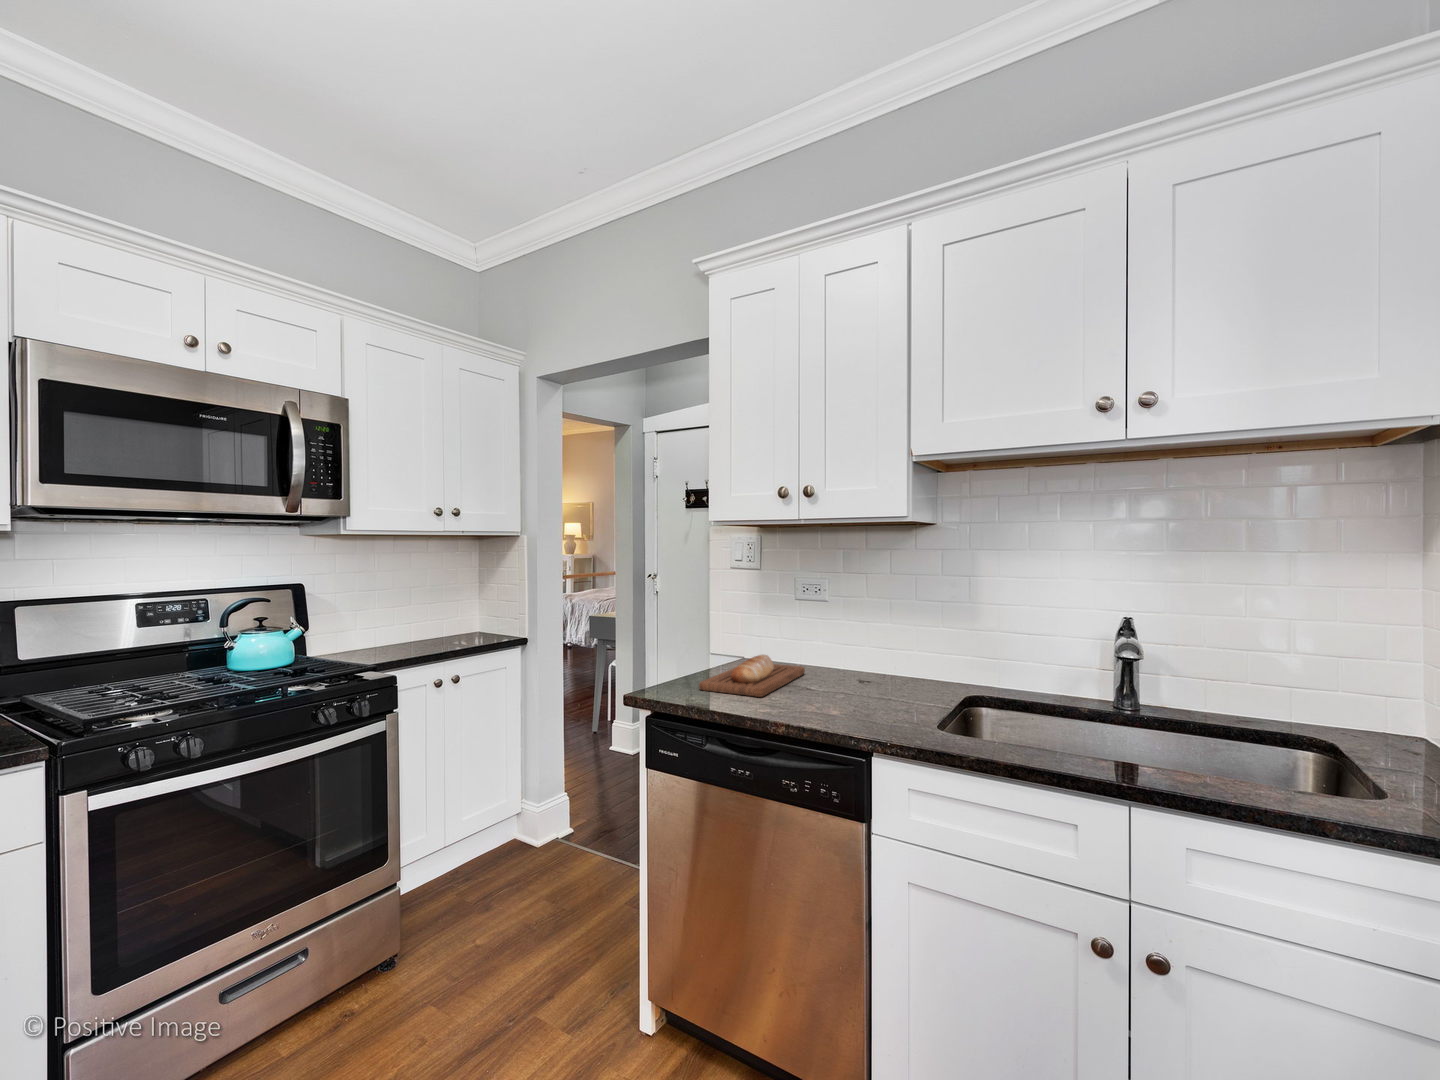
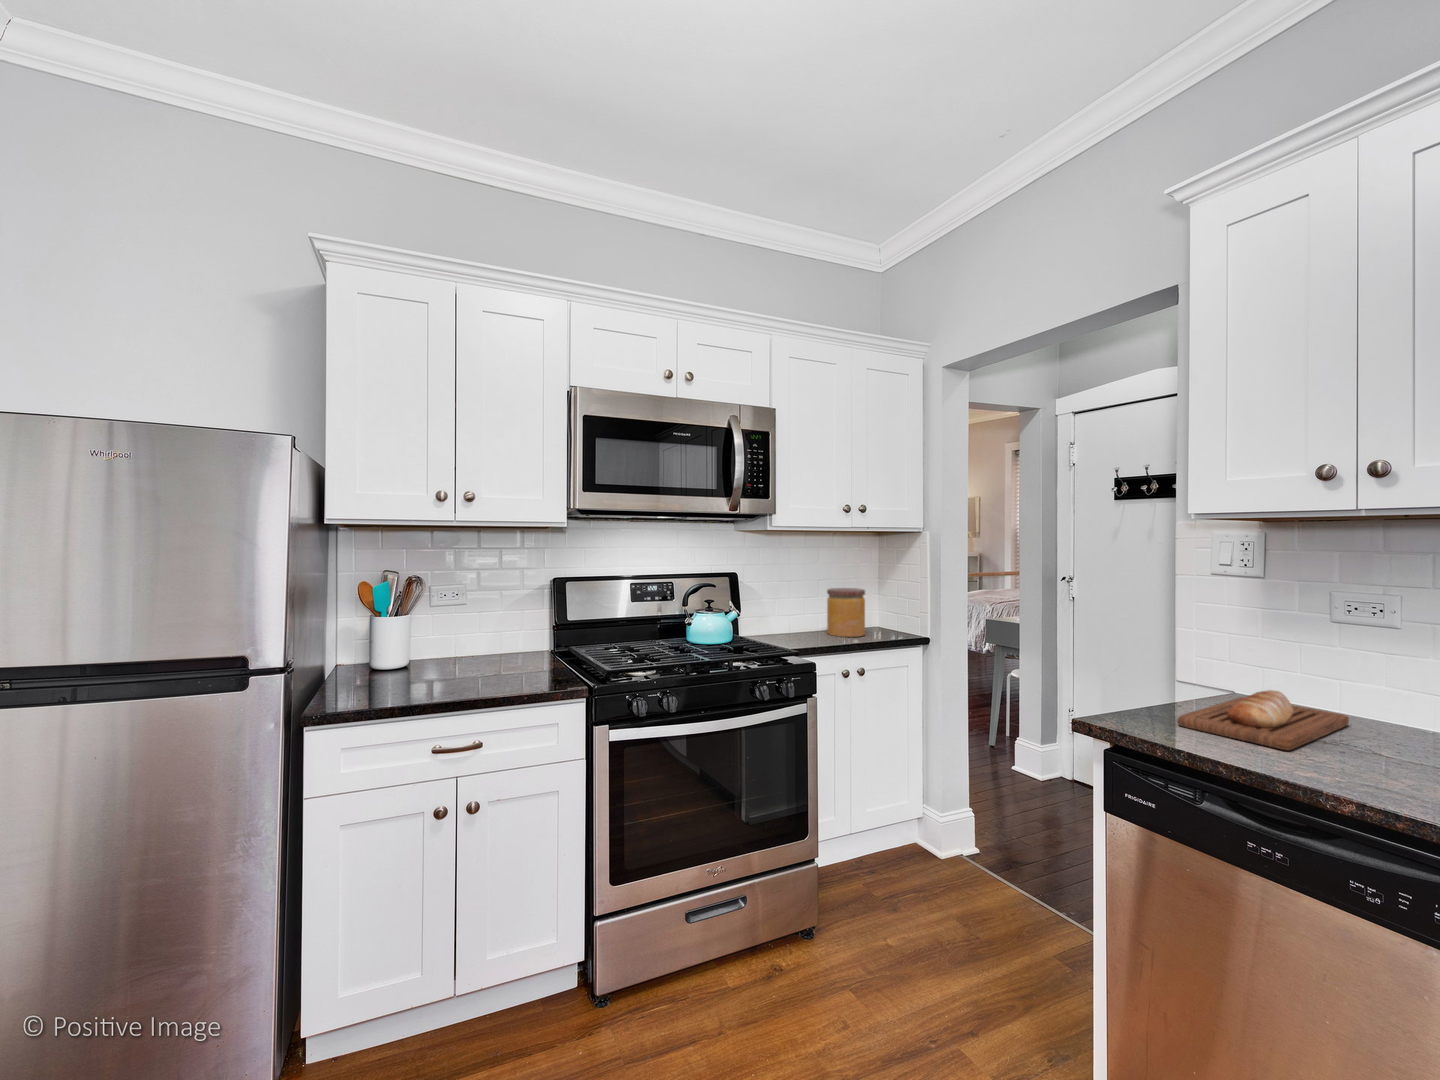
jar: none [414,595,458,647] -> present [827,588,865,637]

